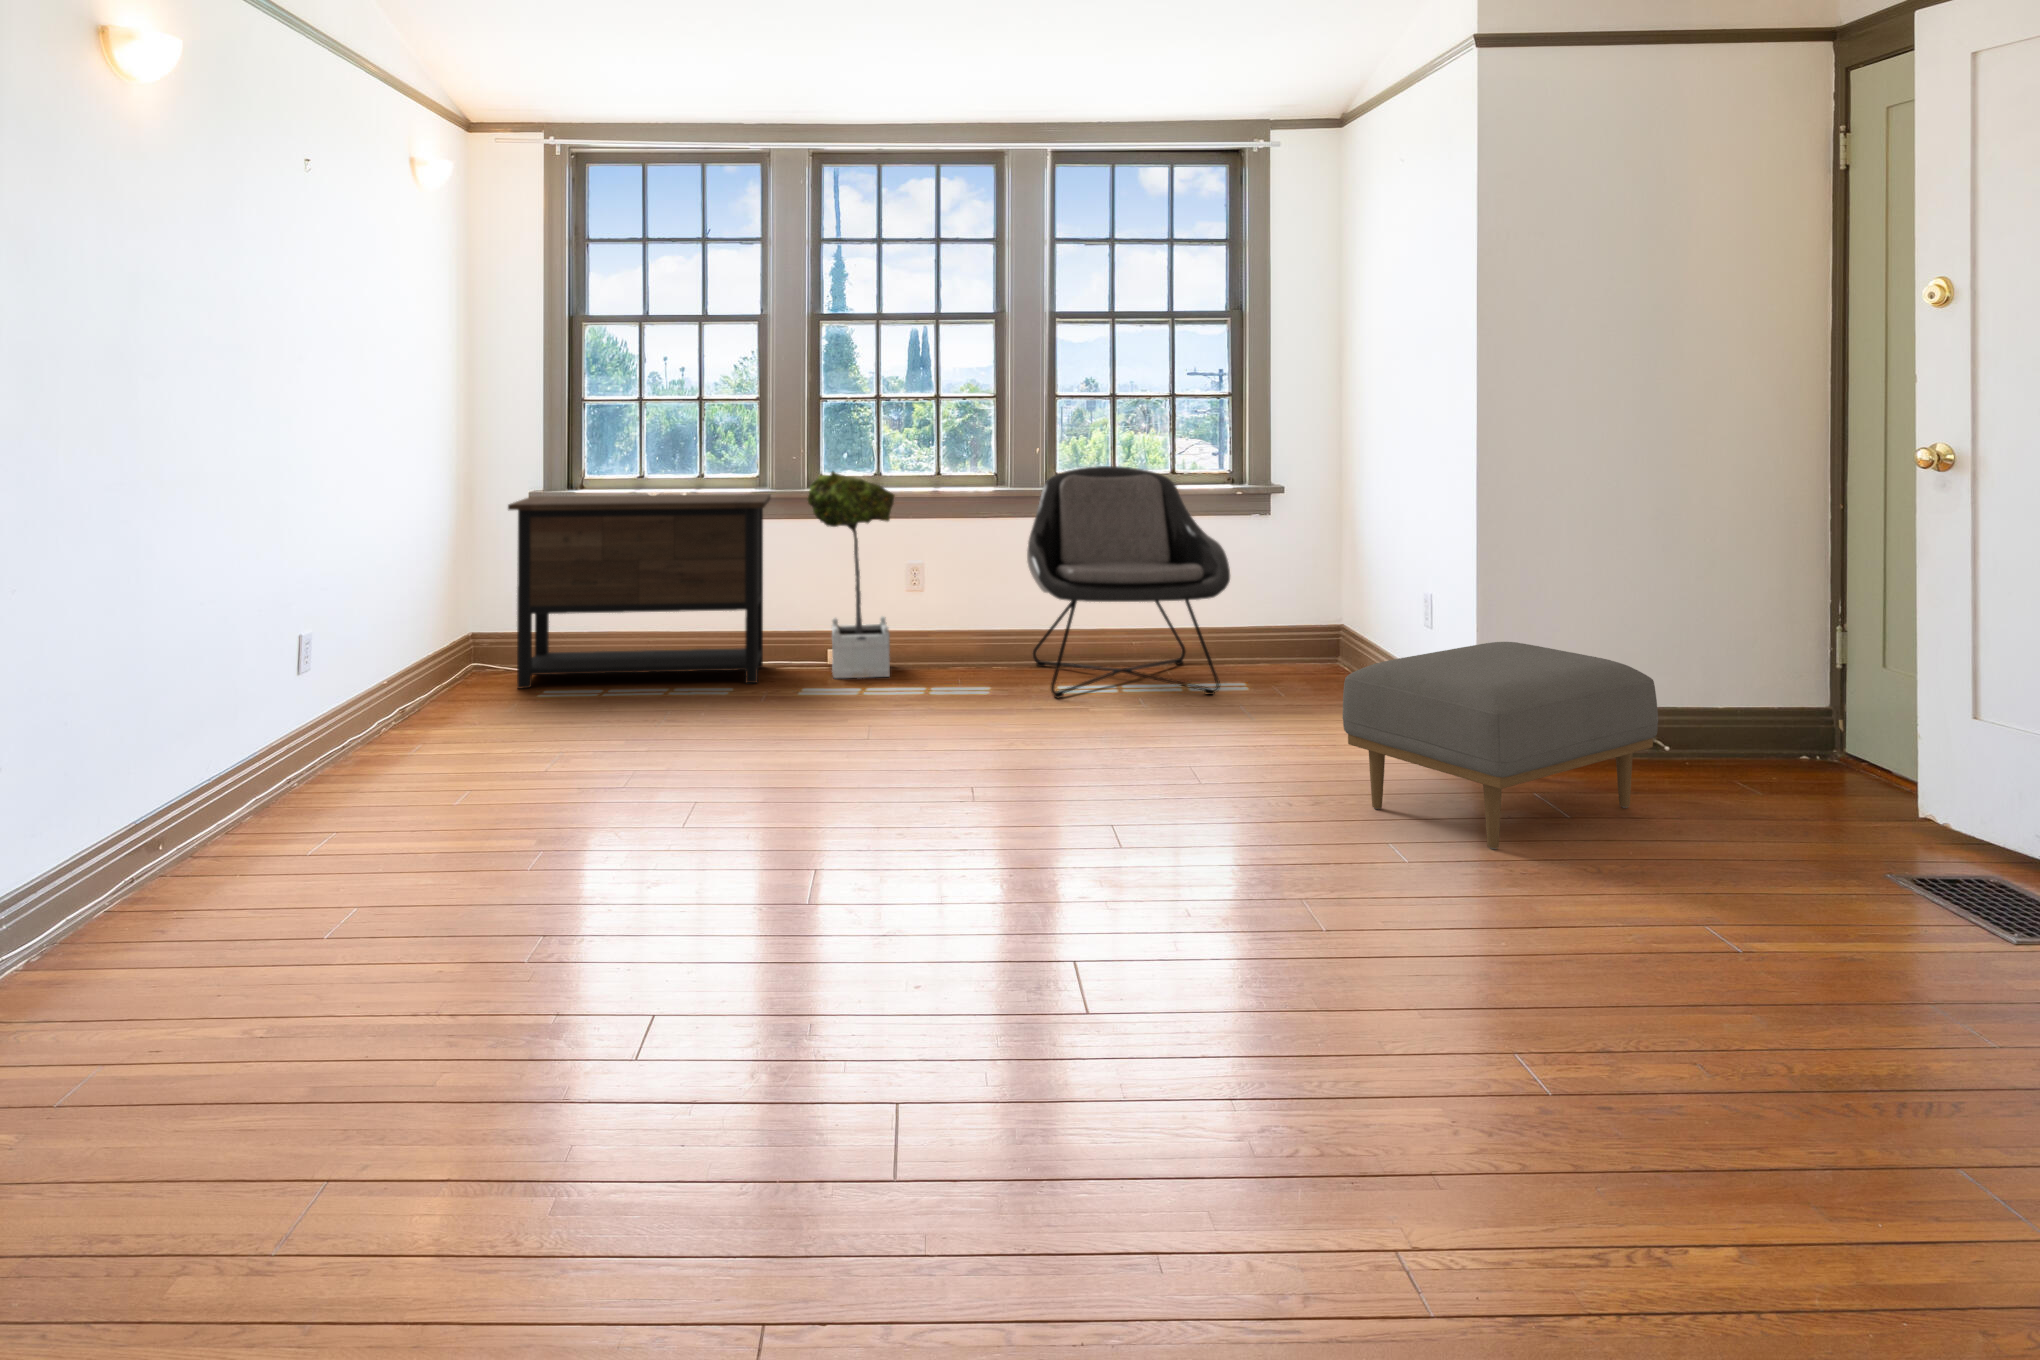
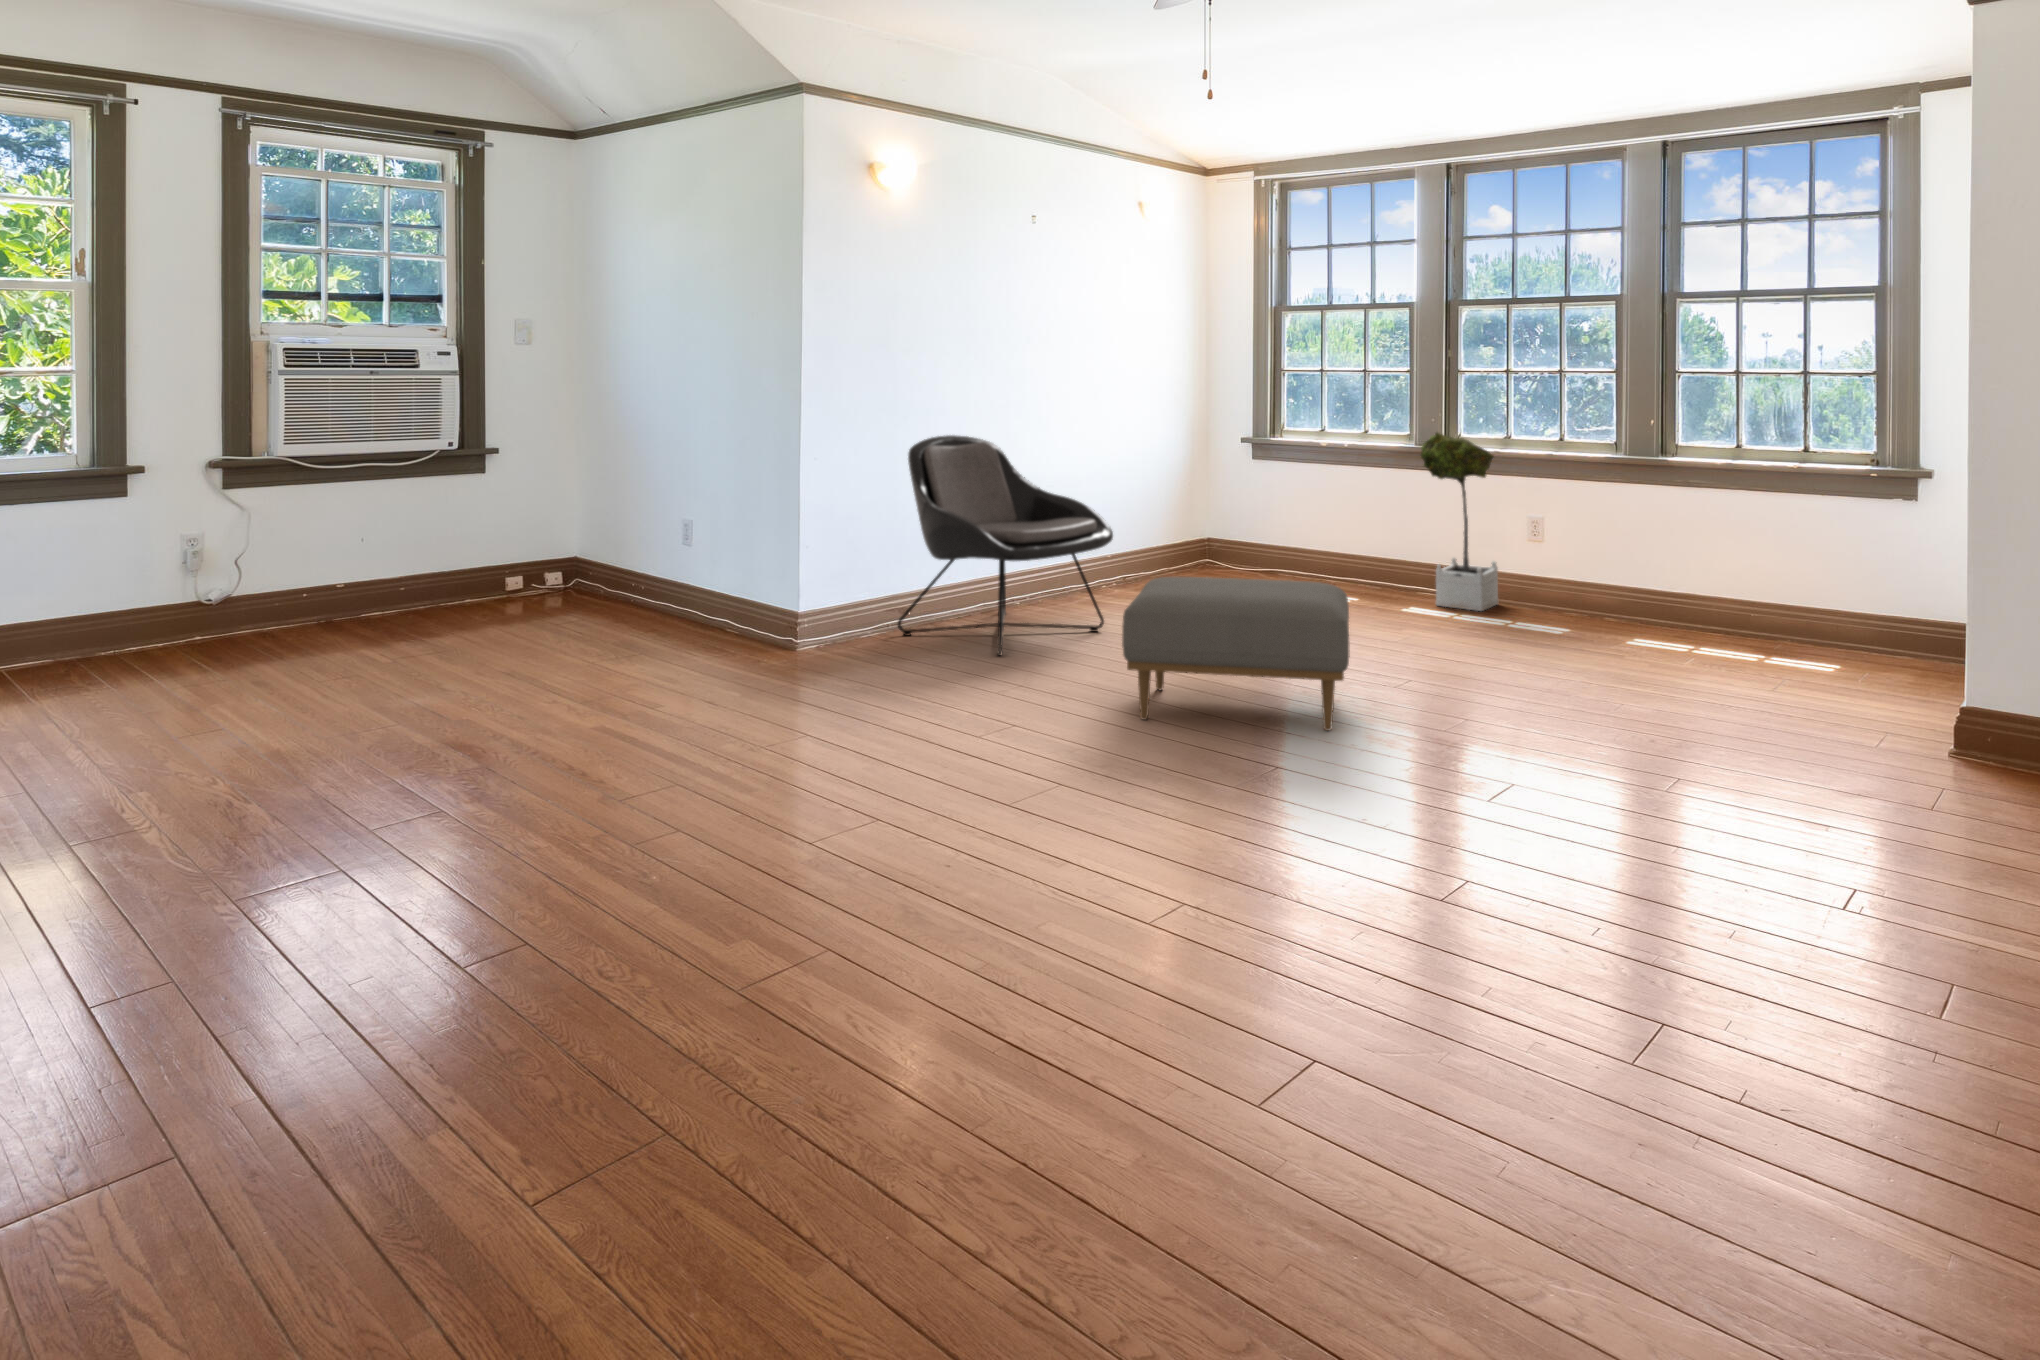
lounge chair: present [1027,466,1230,698] -> present [898,435,1113,656]
dresser: present [508,494,771,689] -> none [1207,441,1407,599]
ottoman: present [1343,642,1658,849] -> present [1122,577,1350,731]

